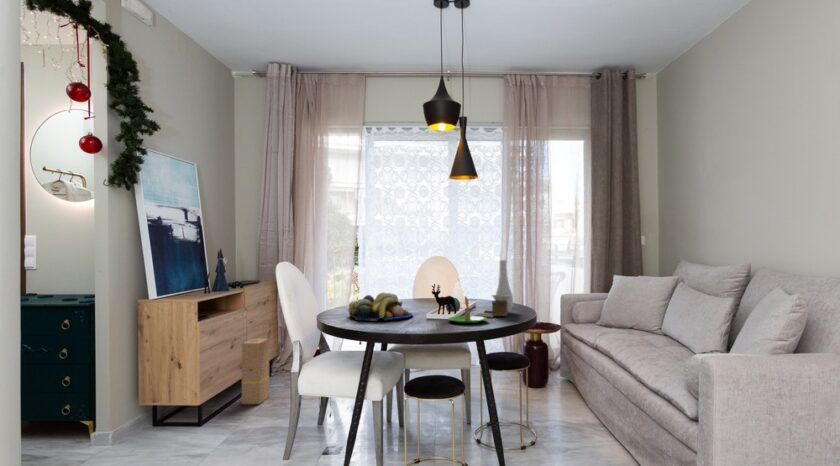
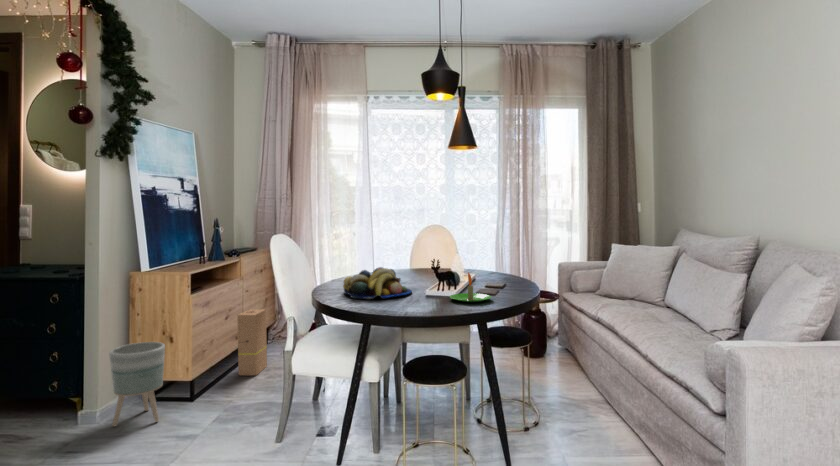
vase: present [492,260,513,316] -> none [495,233,517,293]
planter: none [125,366,176,447] -> present [109,342,165,426]

